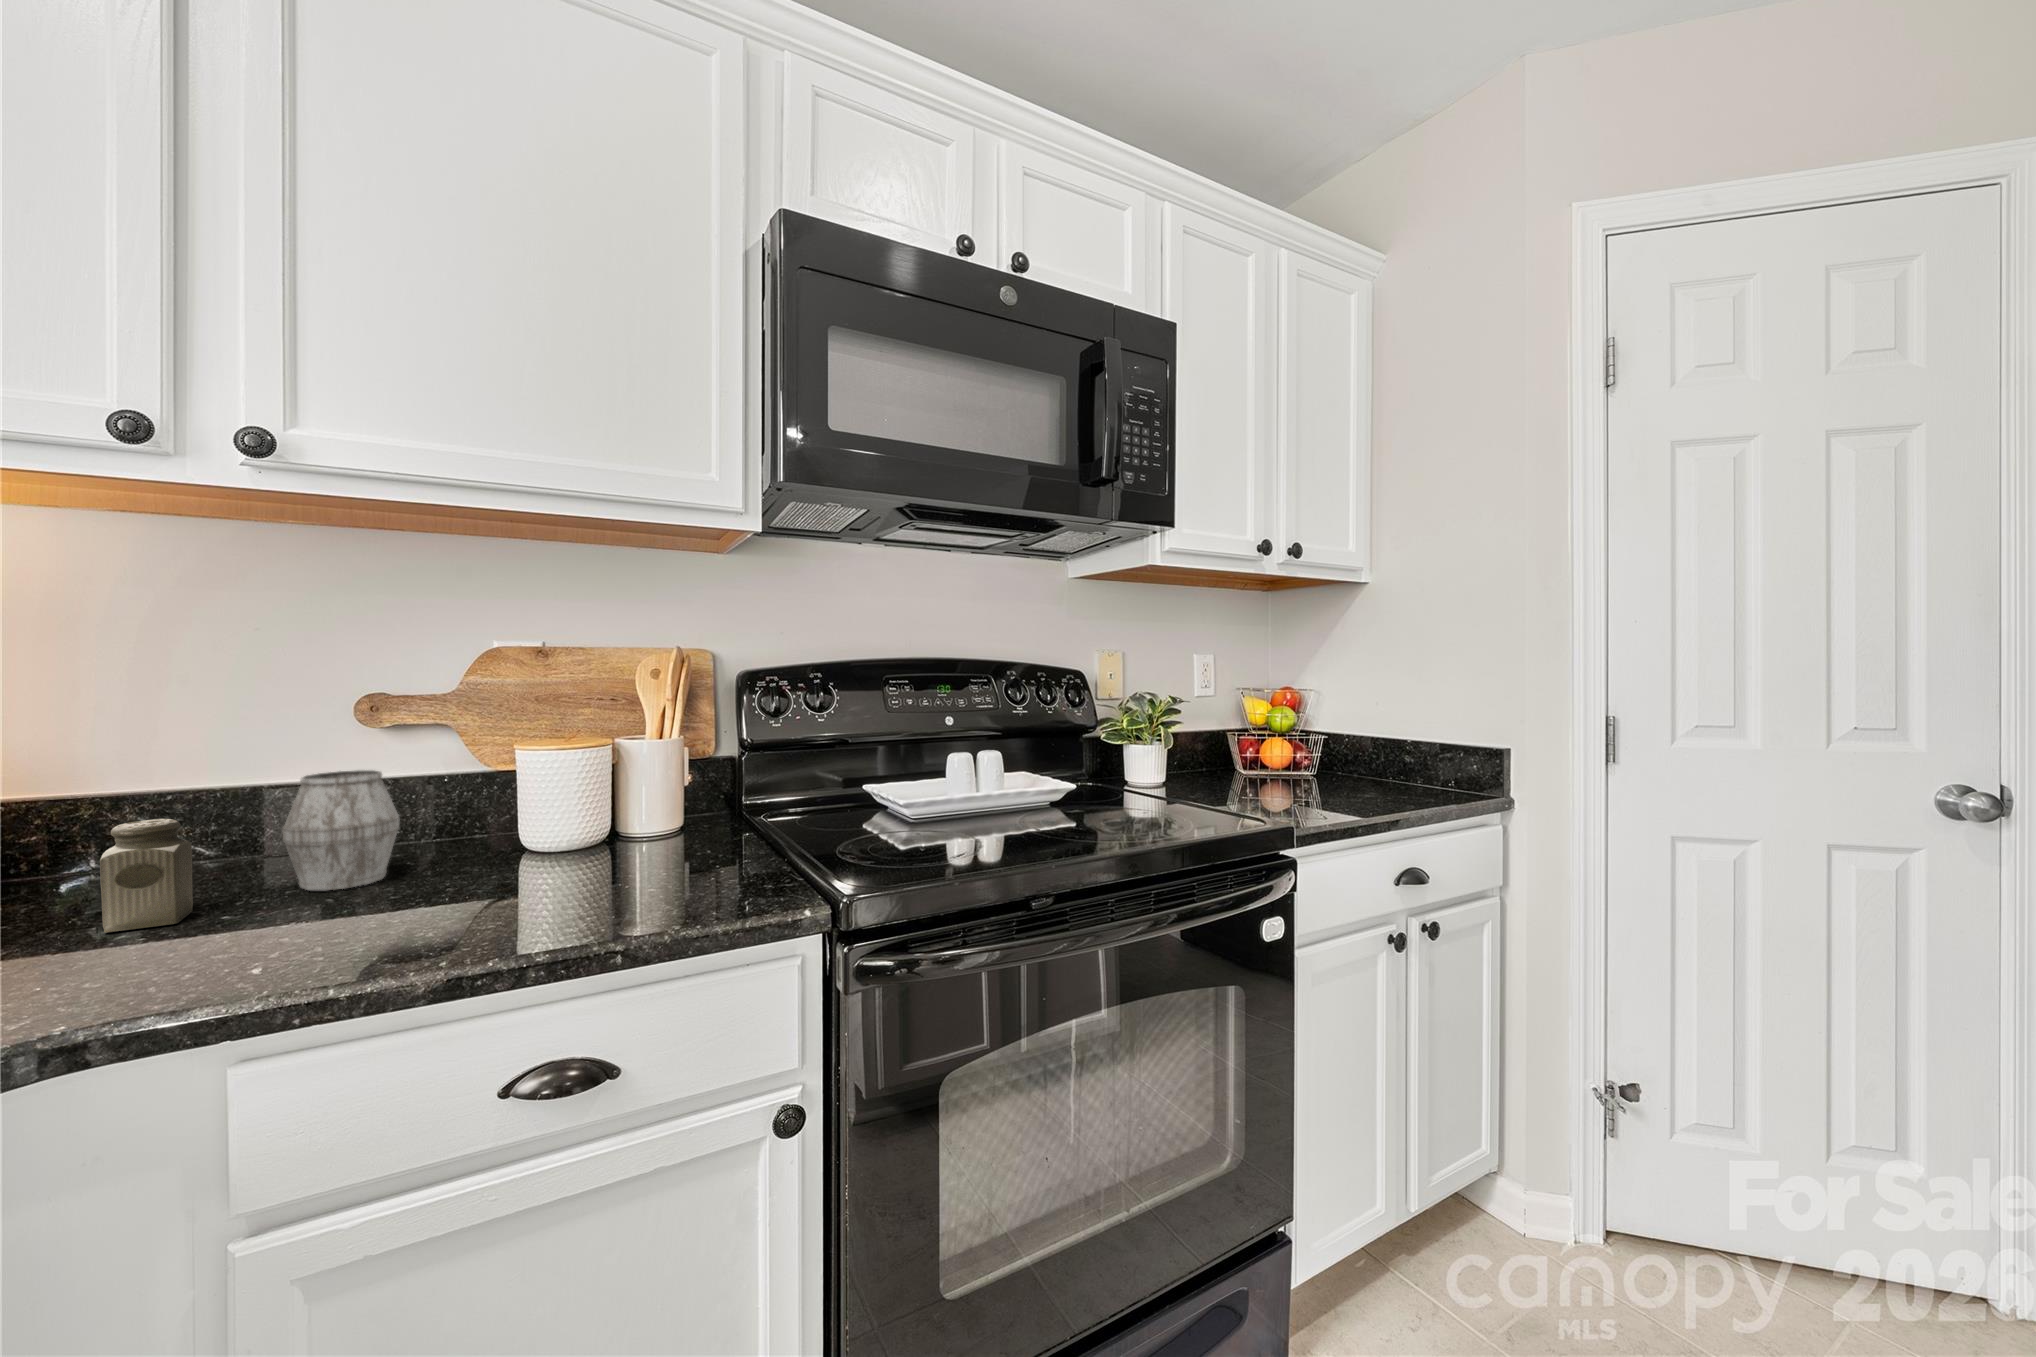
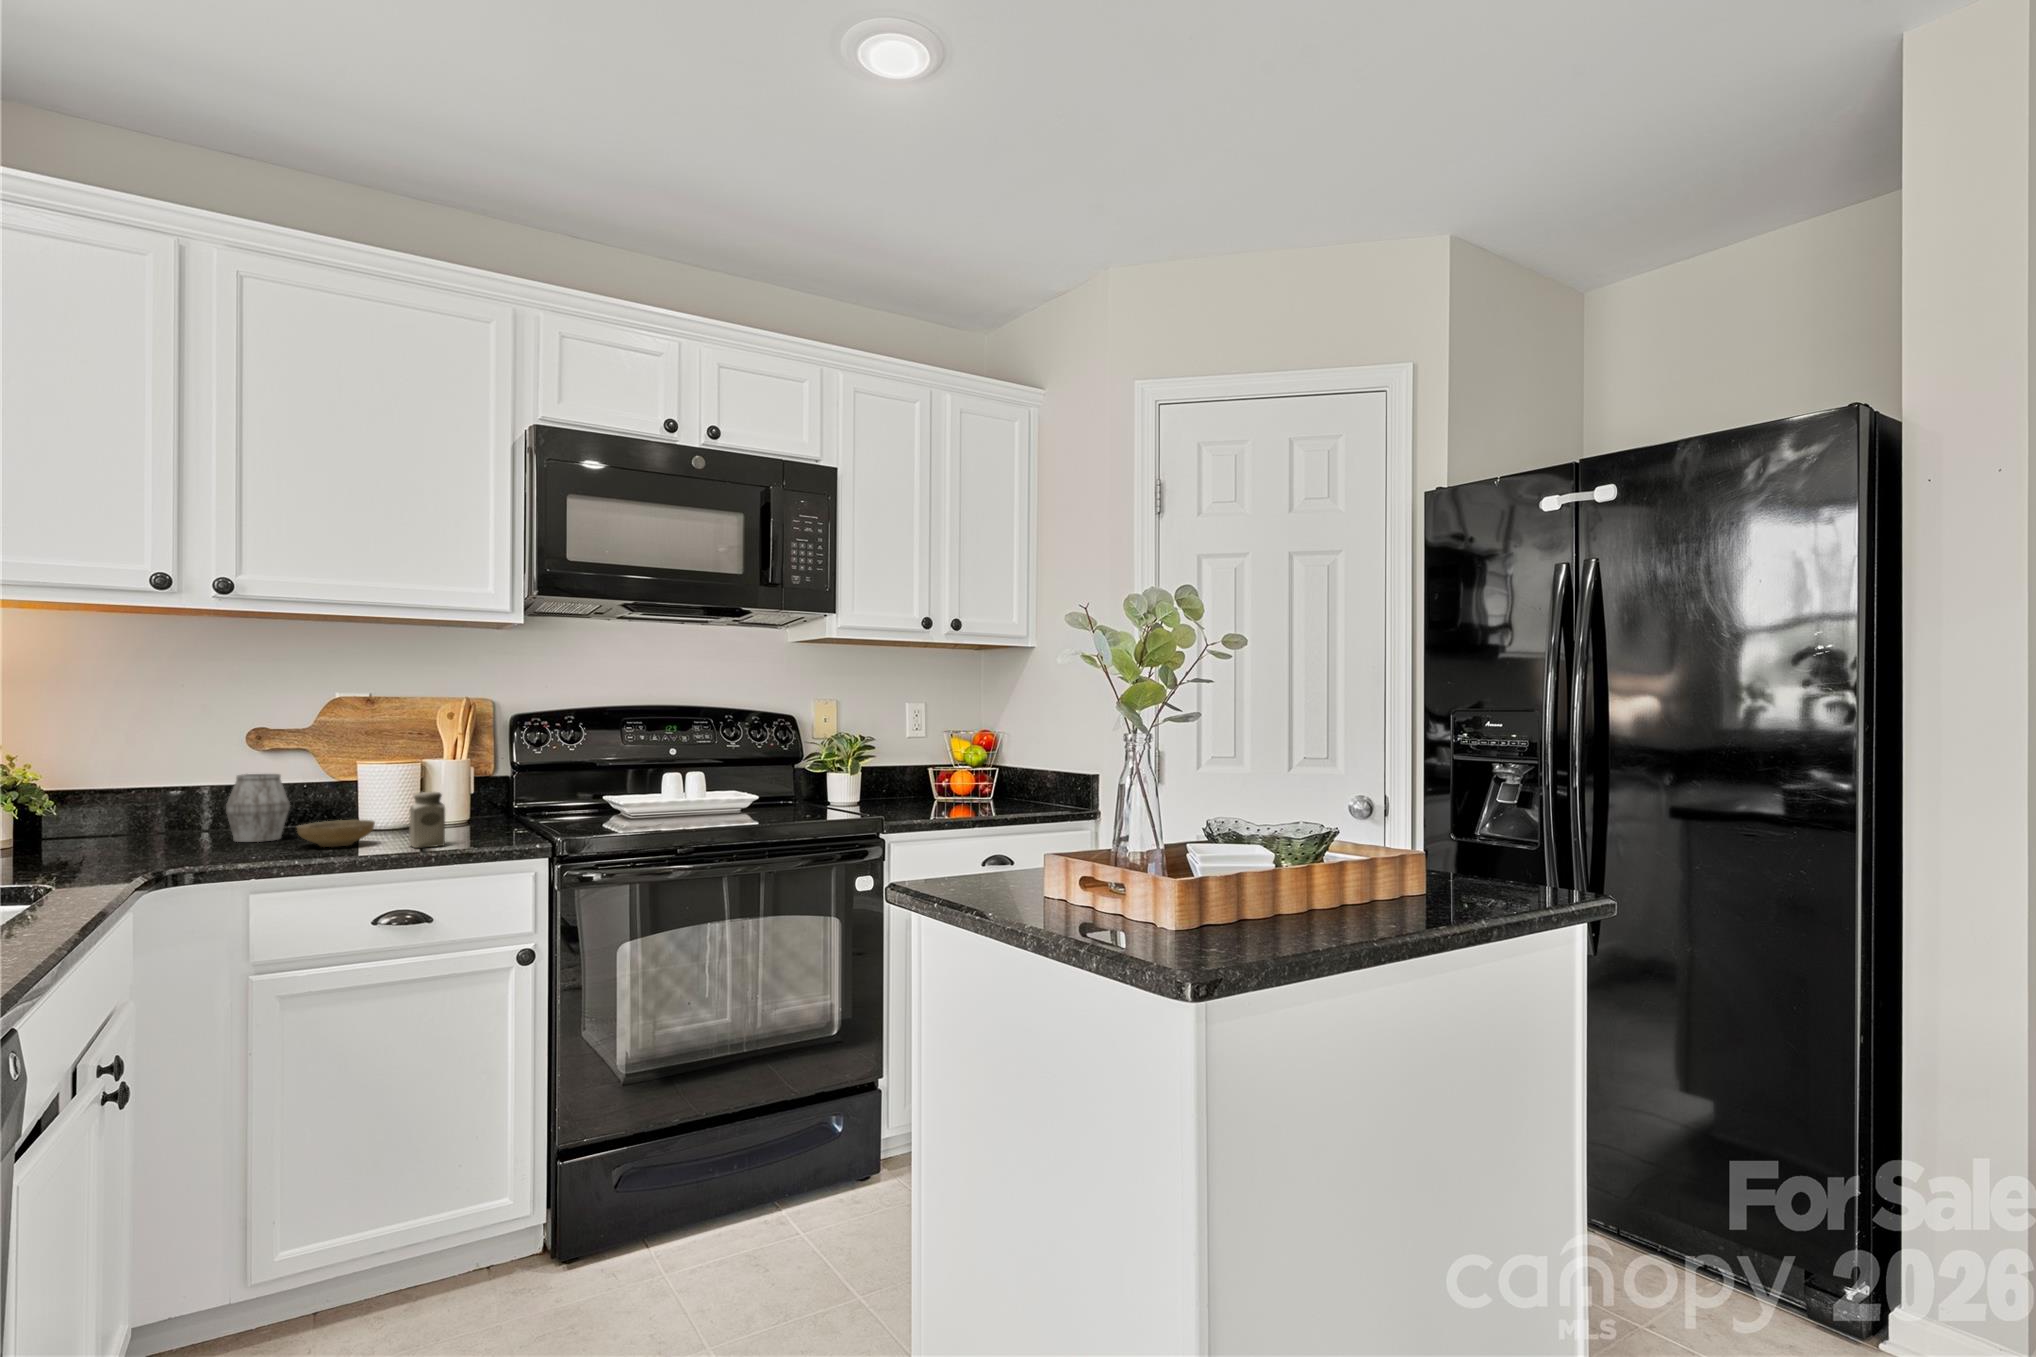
salt shaker: present [100,819,193,933] -> present [409,792,445,848]
ceramic bowl: none [383,851,527,910] -> present [297,820,375,847]

